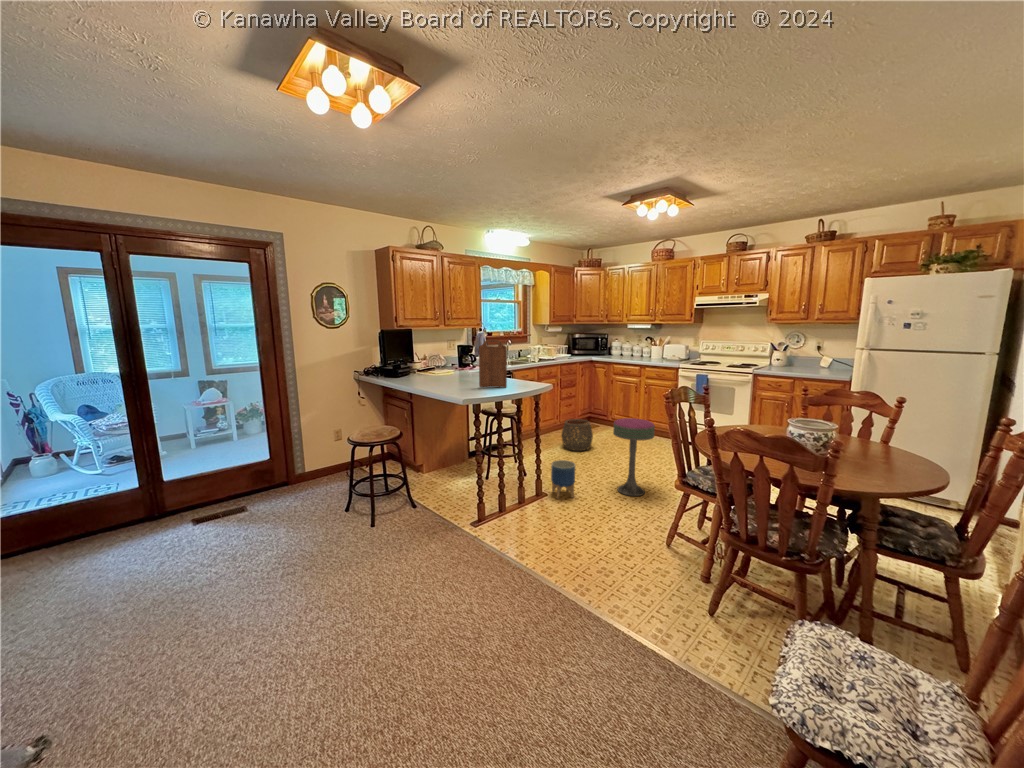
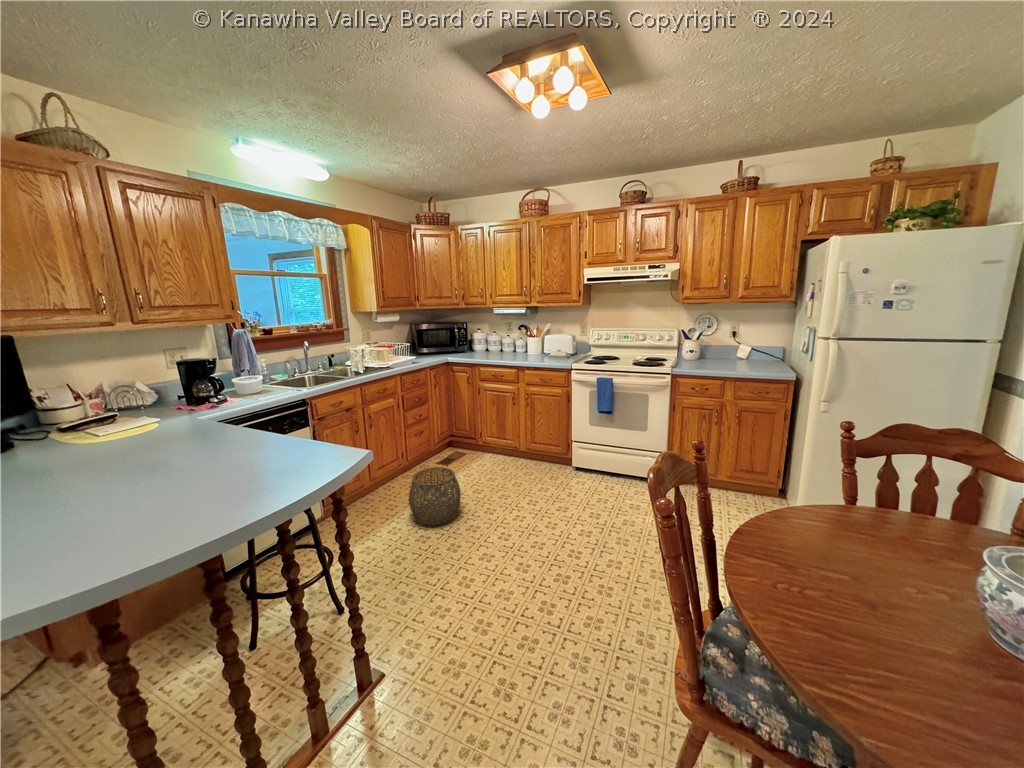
cutting board: present [479,340,507,388] -> none [45,386,191,547]
bar stool: present [613,418,655,496] -> none [504,495,584,658]
planter: present [551,460,575,499] -> none [376,619,435,729]

